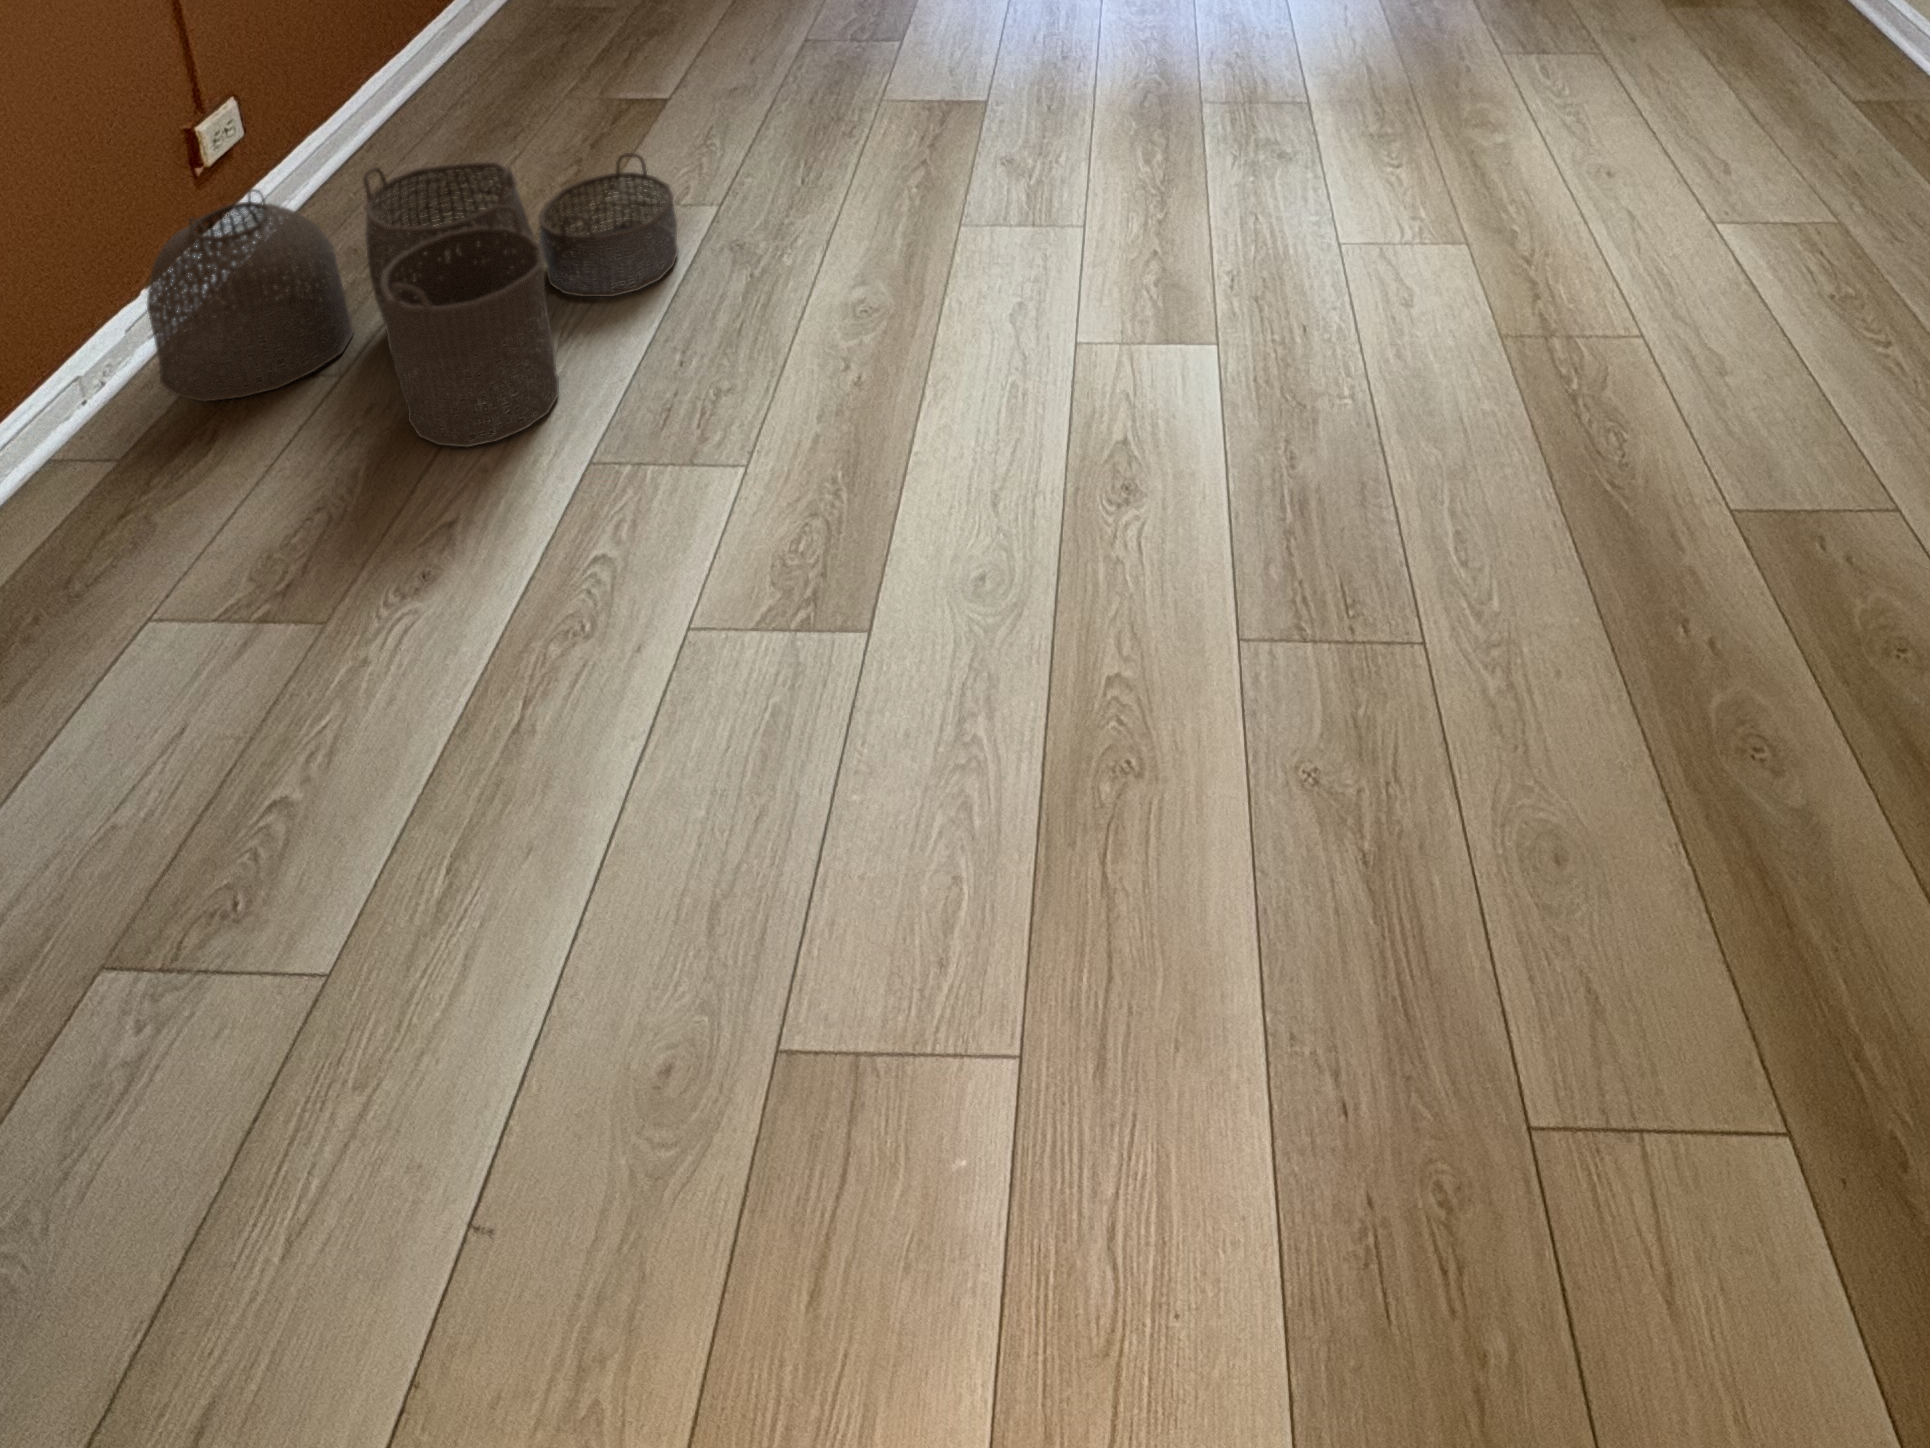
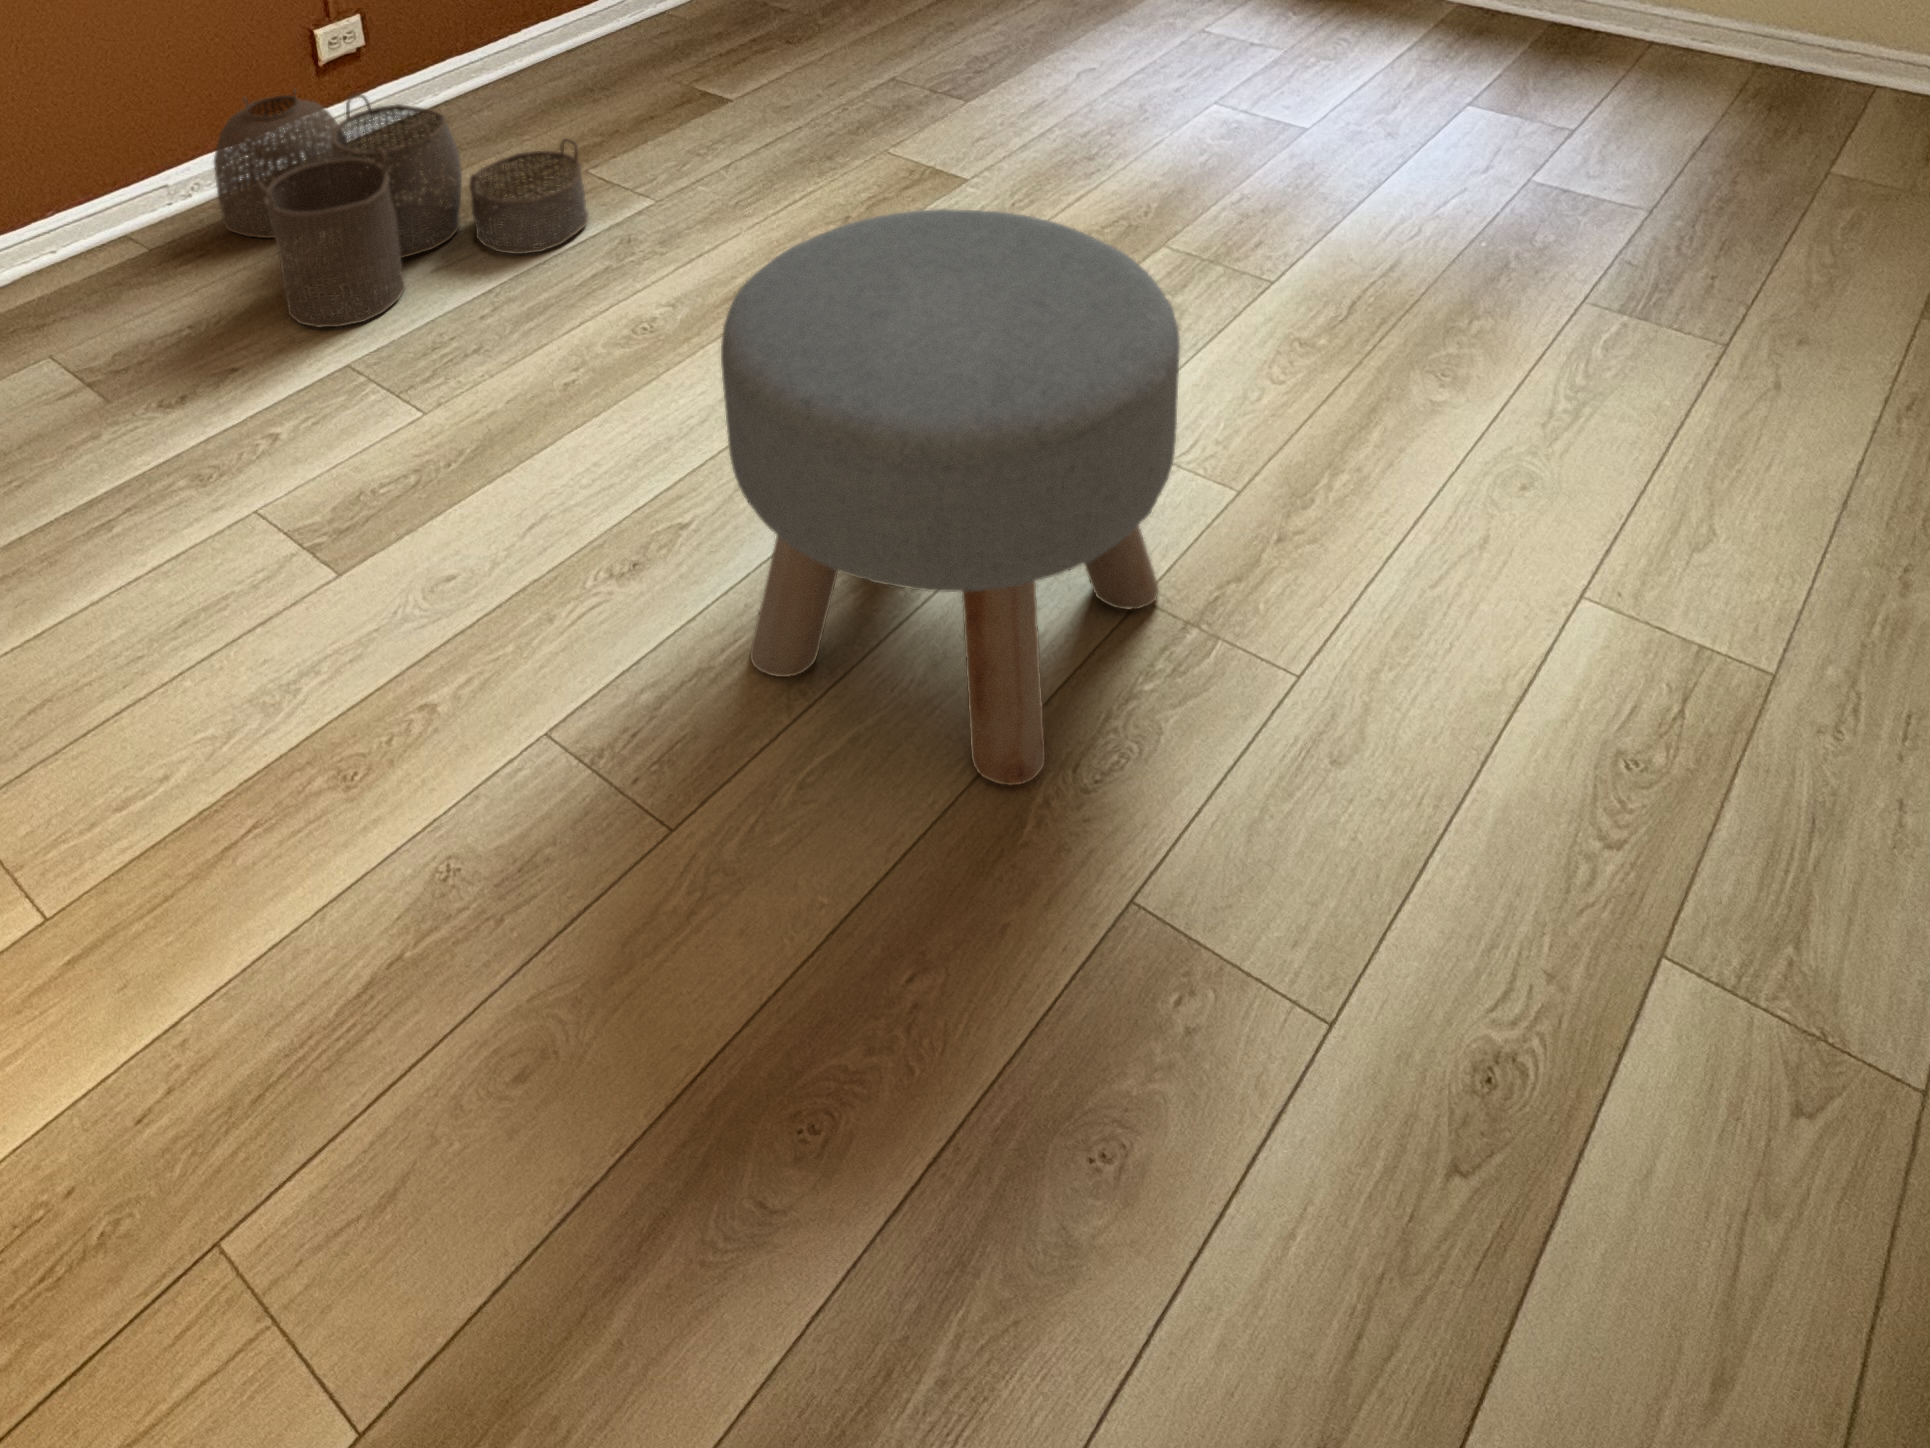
ottoman: none [1235,27,1648,494] -> present [721,209,1180,786]

